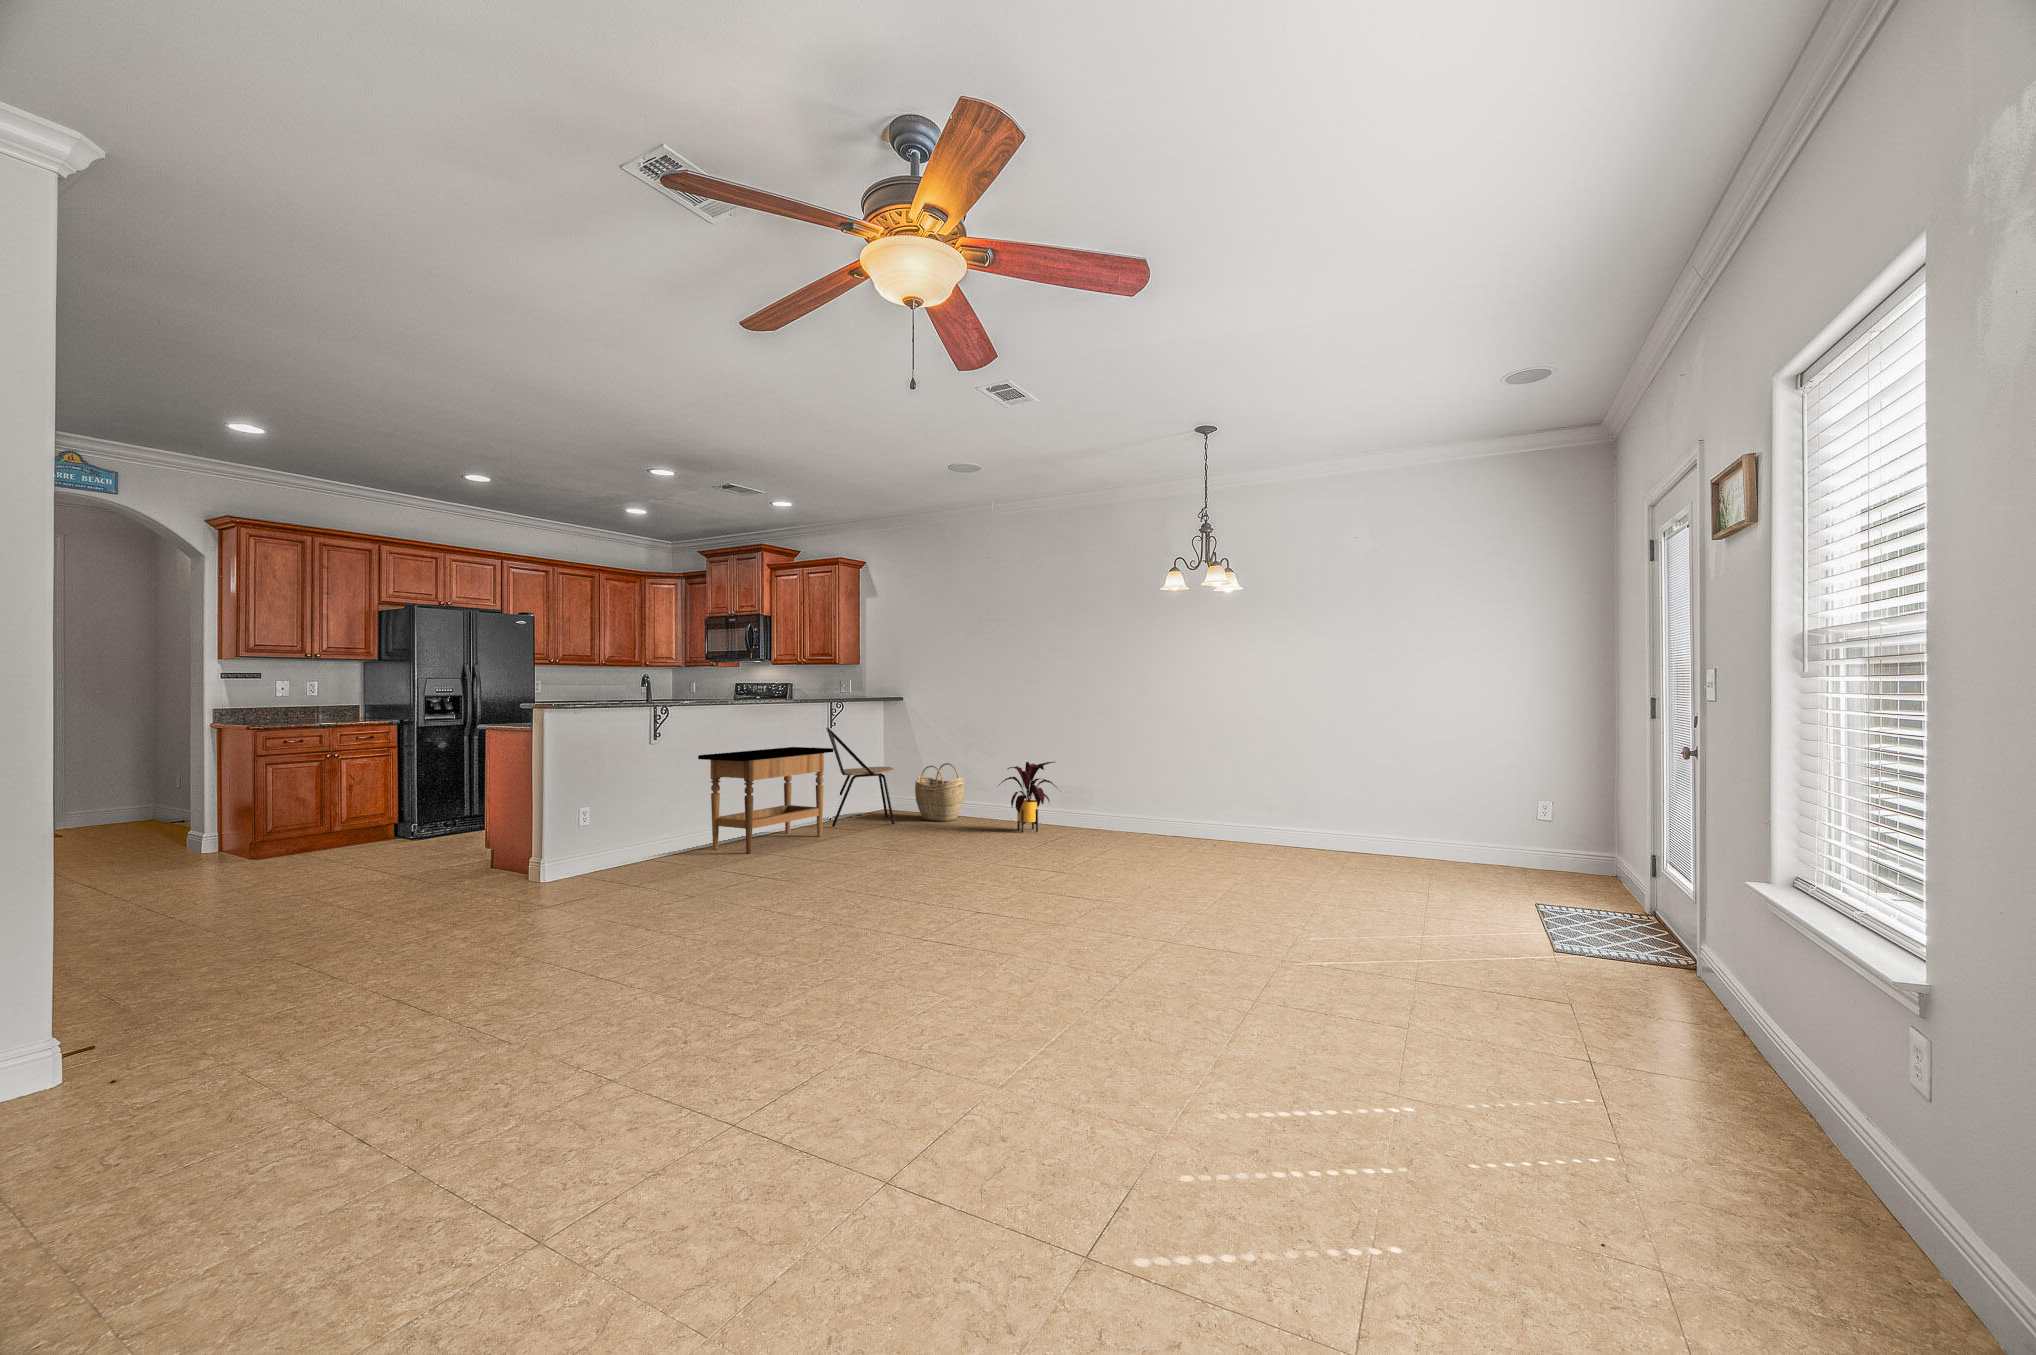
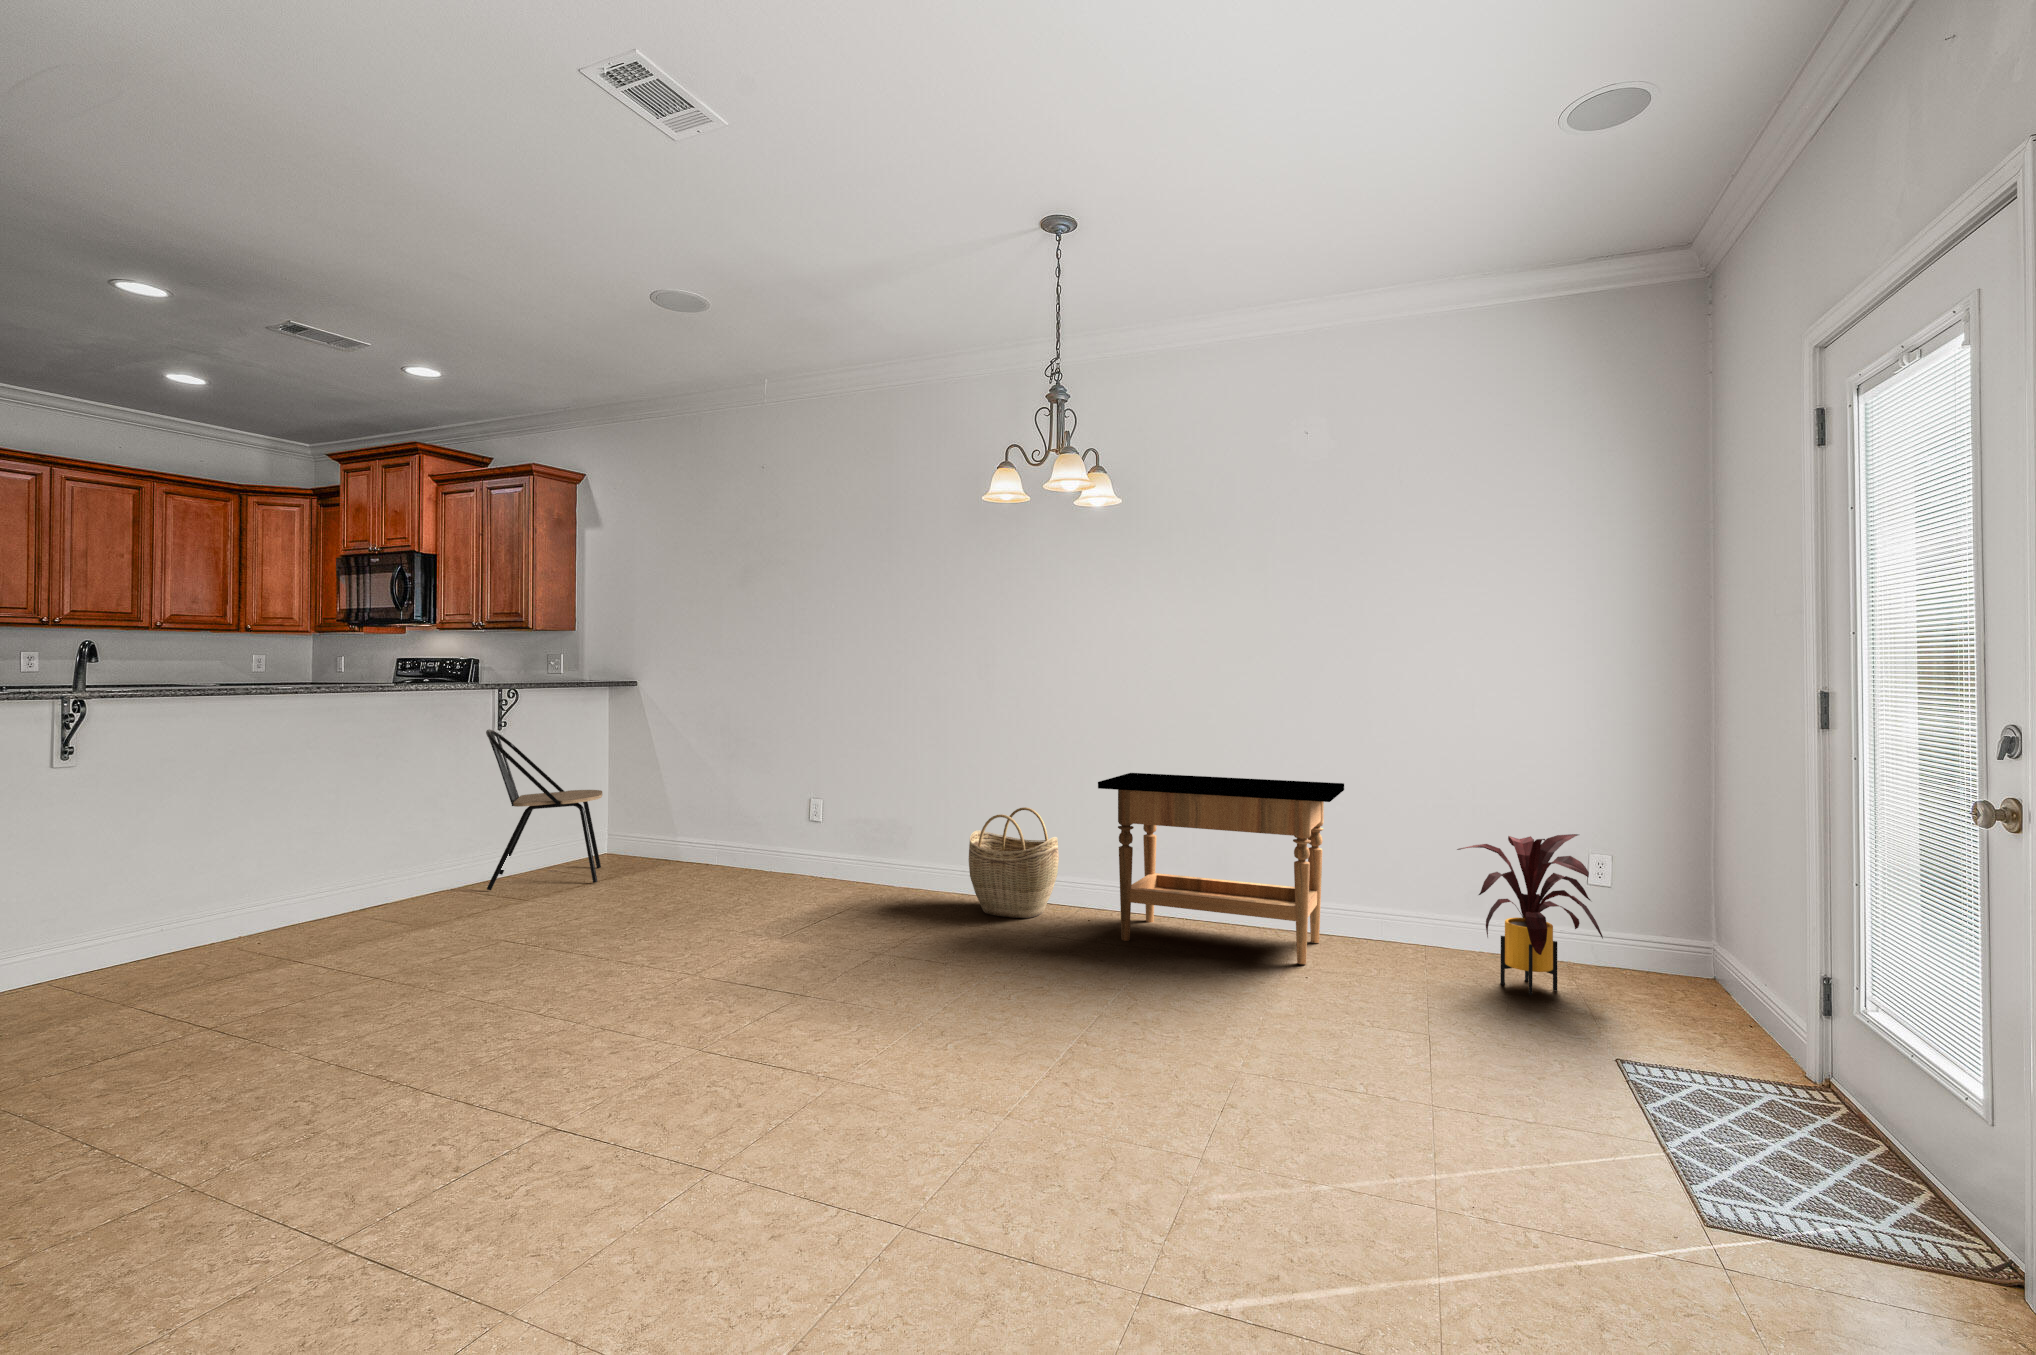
side table: present [698,747,833,853] -> present [1098,773,1344,964]
house plant: present [999,762,1056,832] -> present [1457,834,1603,995]
woven basket: present [915,763,964,821] -> present [969,807,1059,918]

